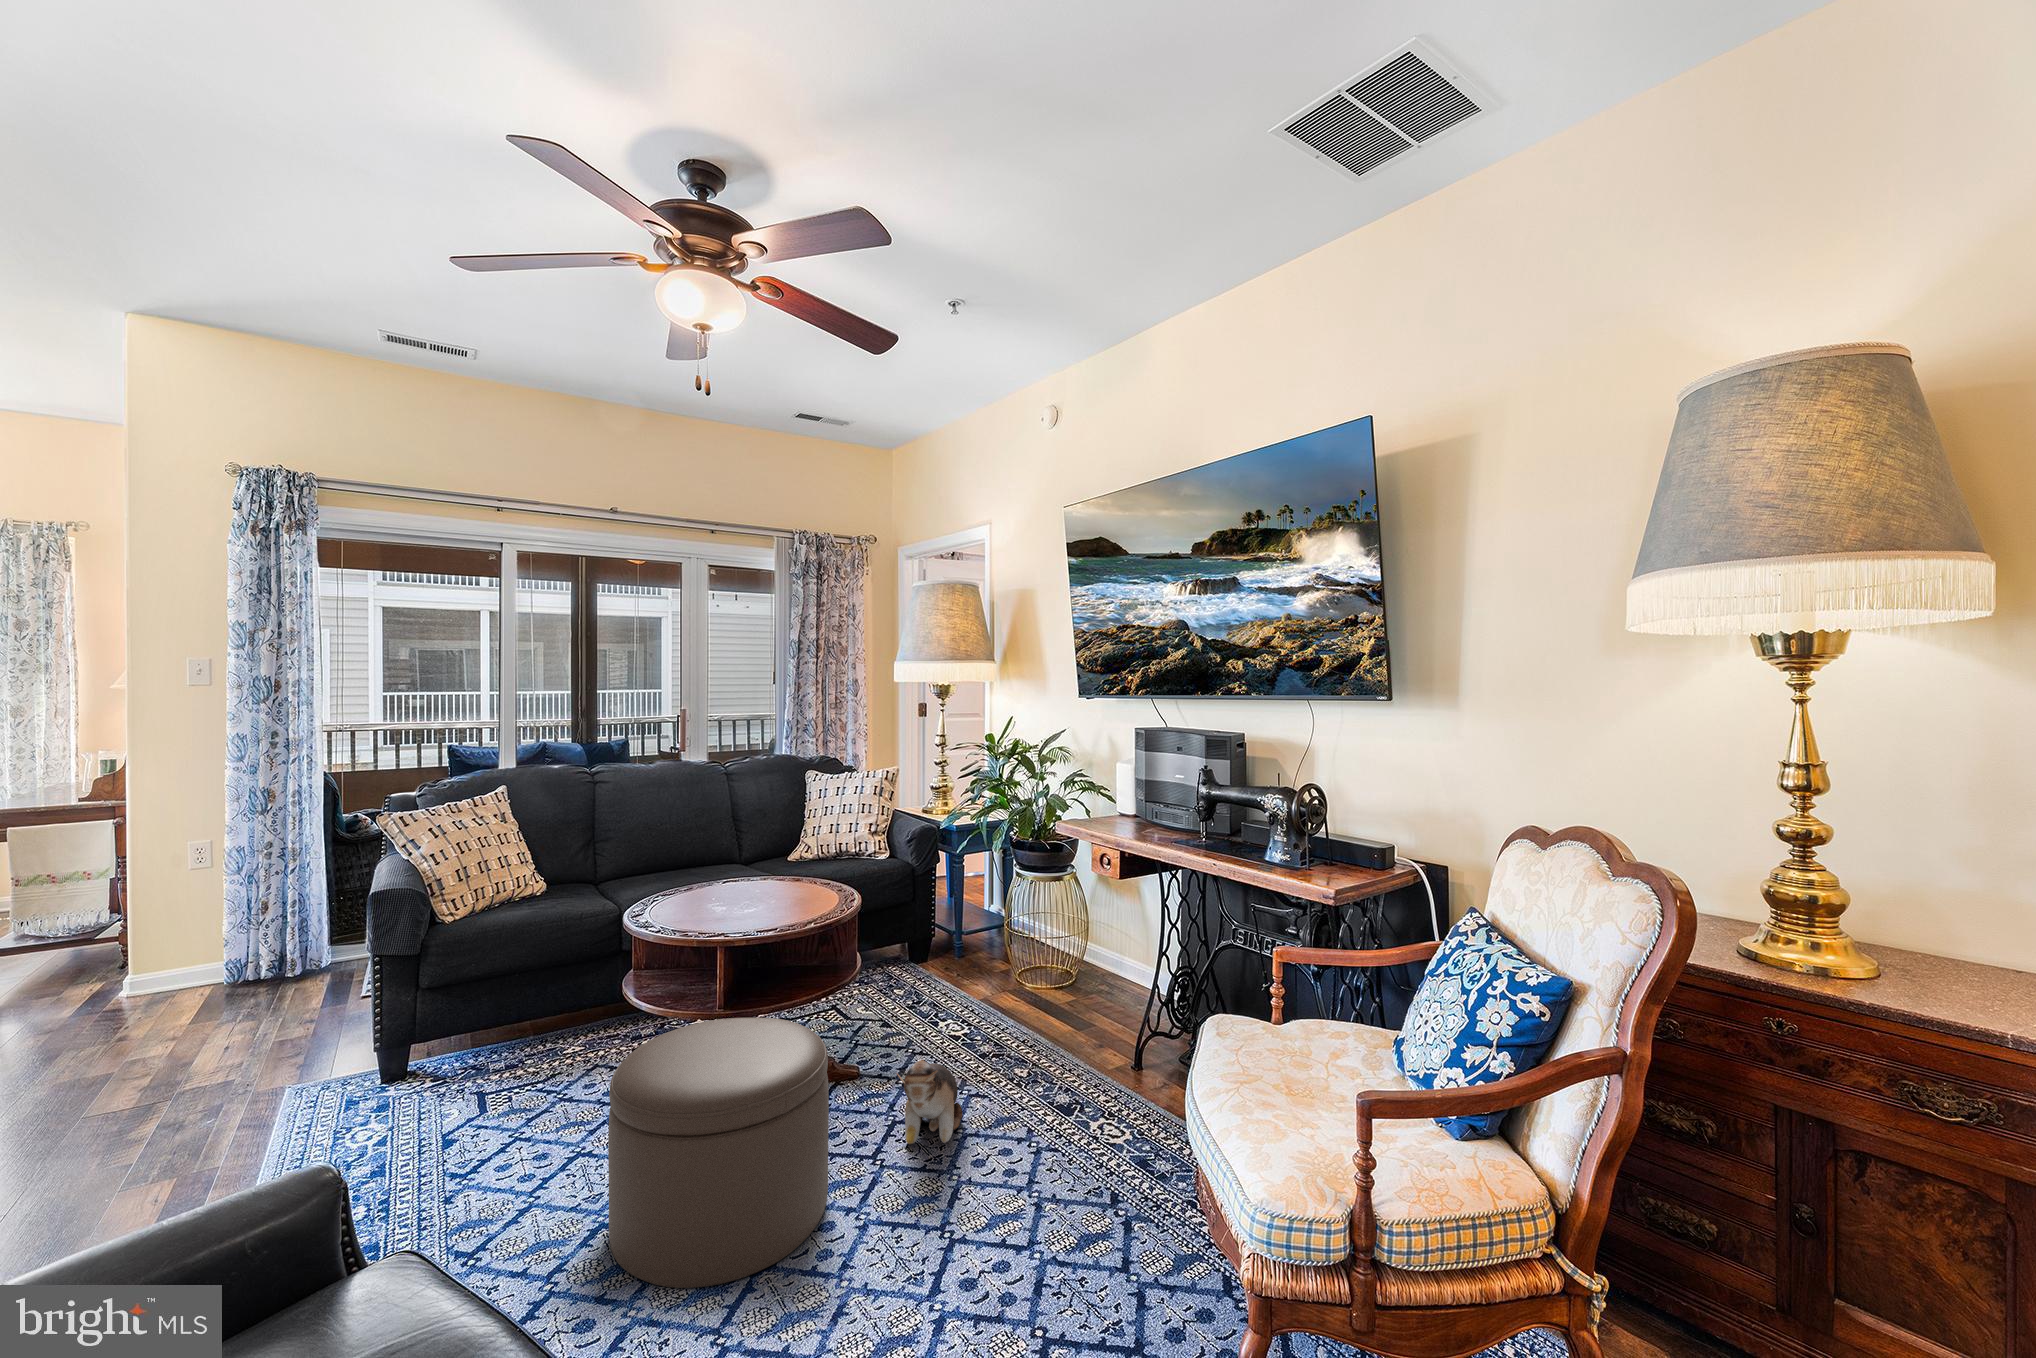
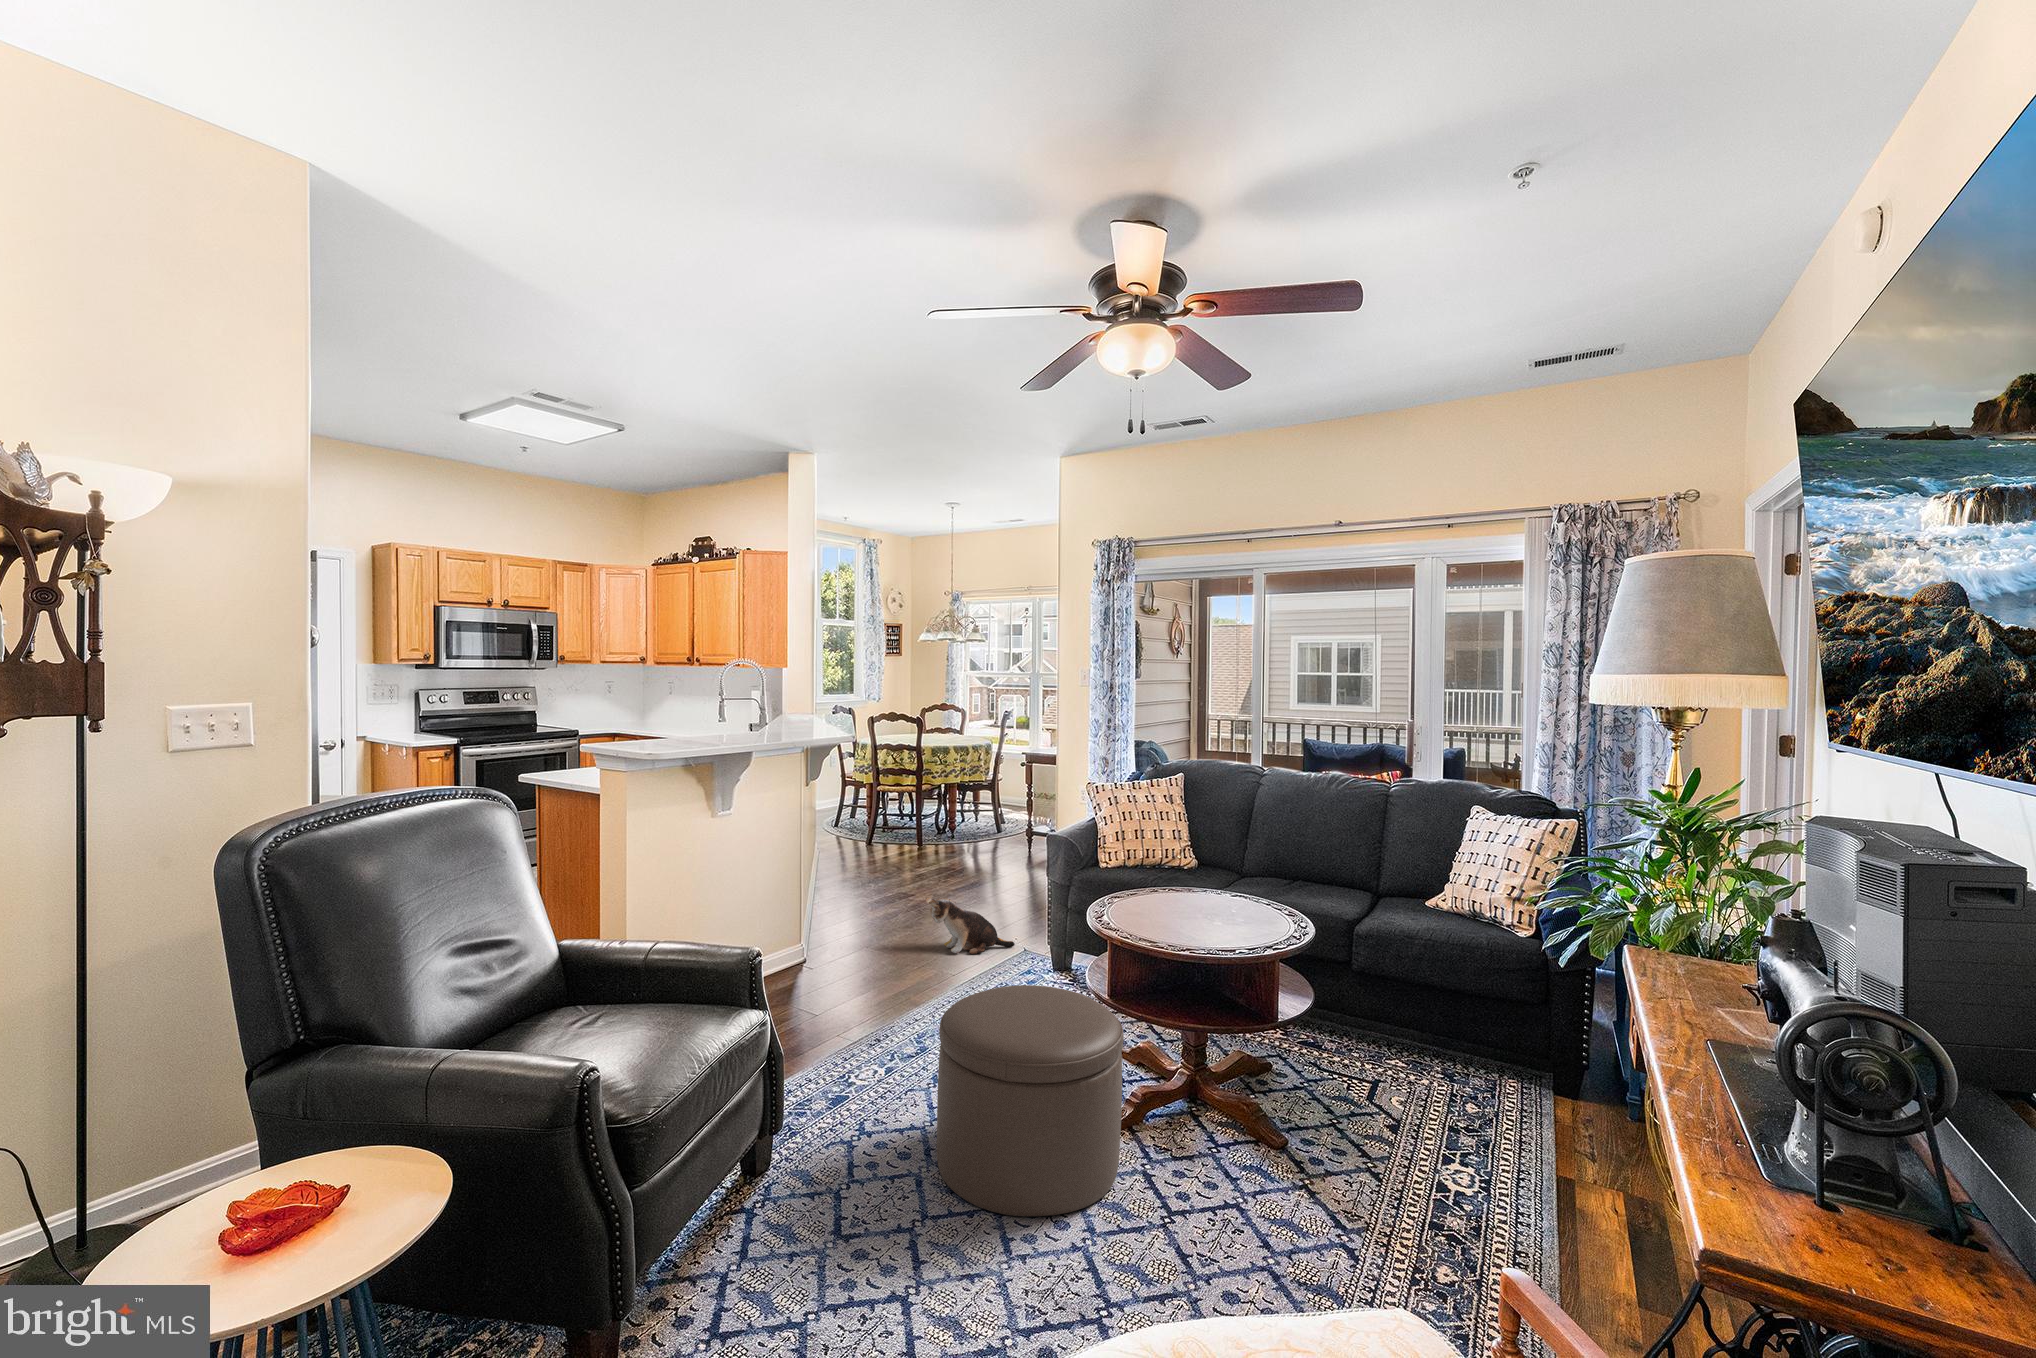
plush toy: present [897,1060,963,1144] -> present [926,898,1015,954]

